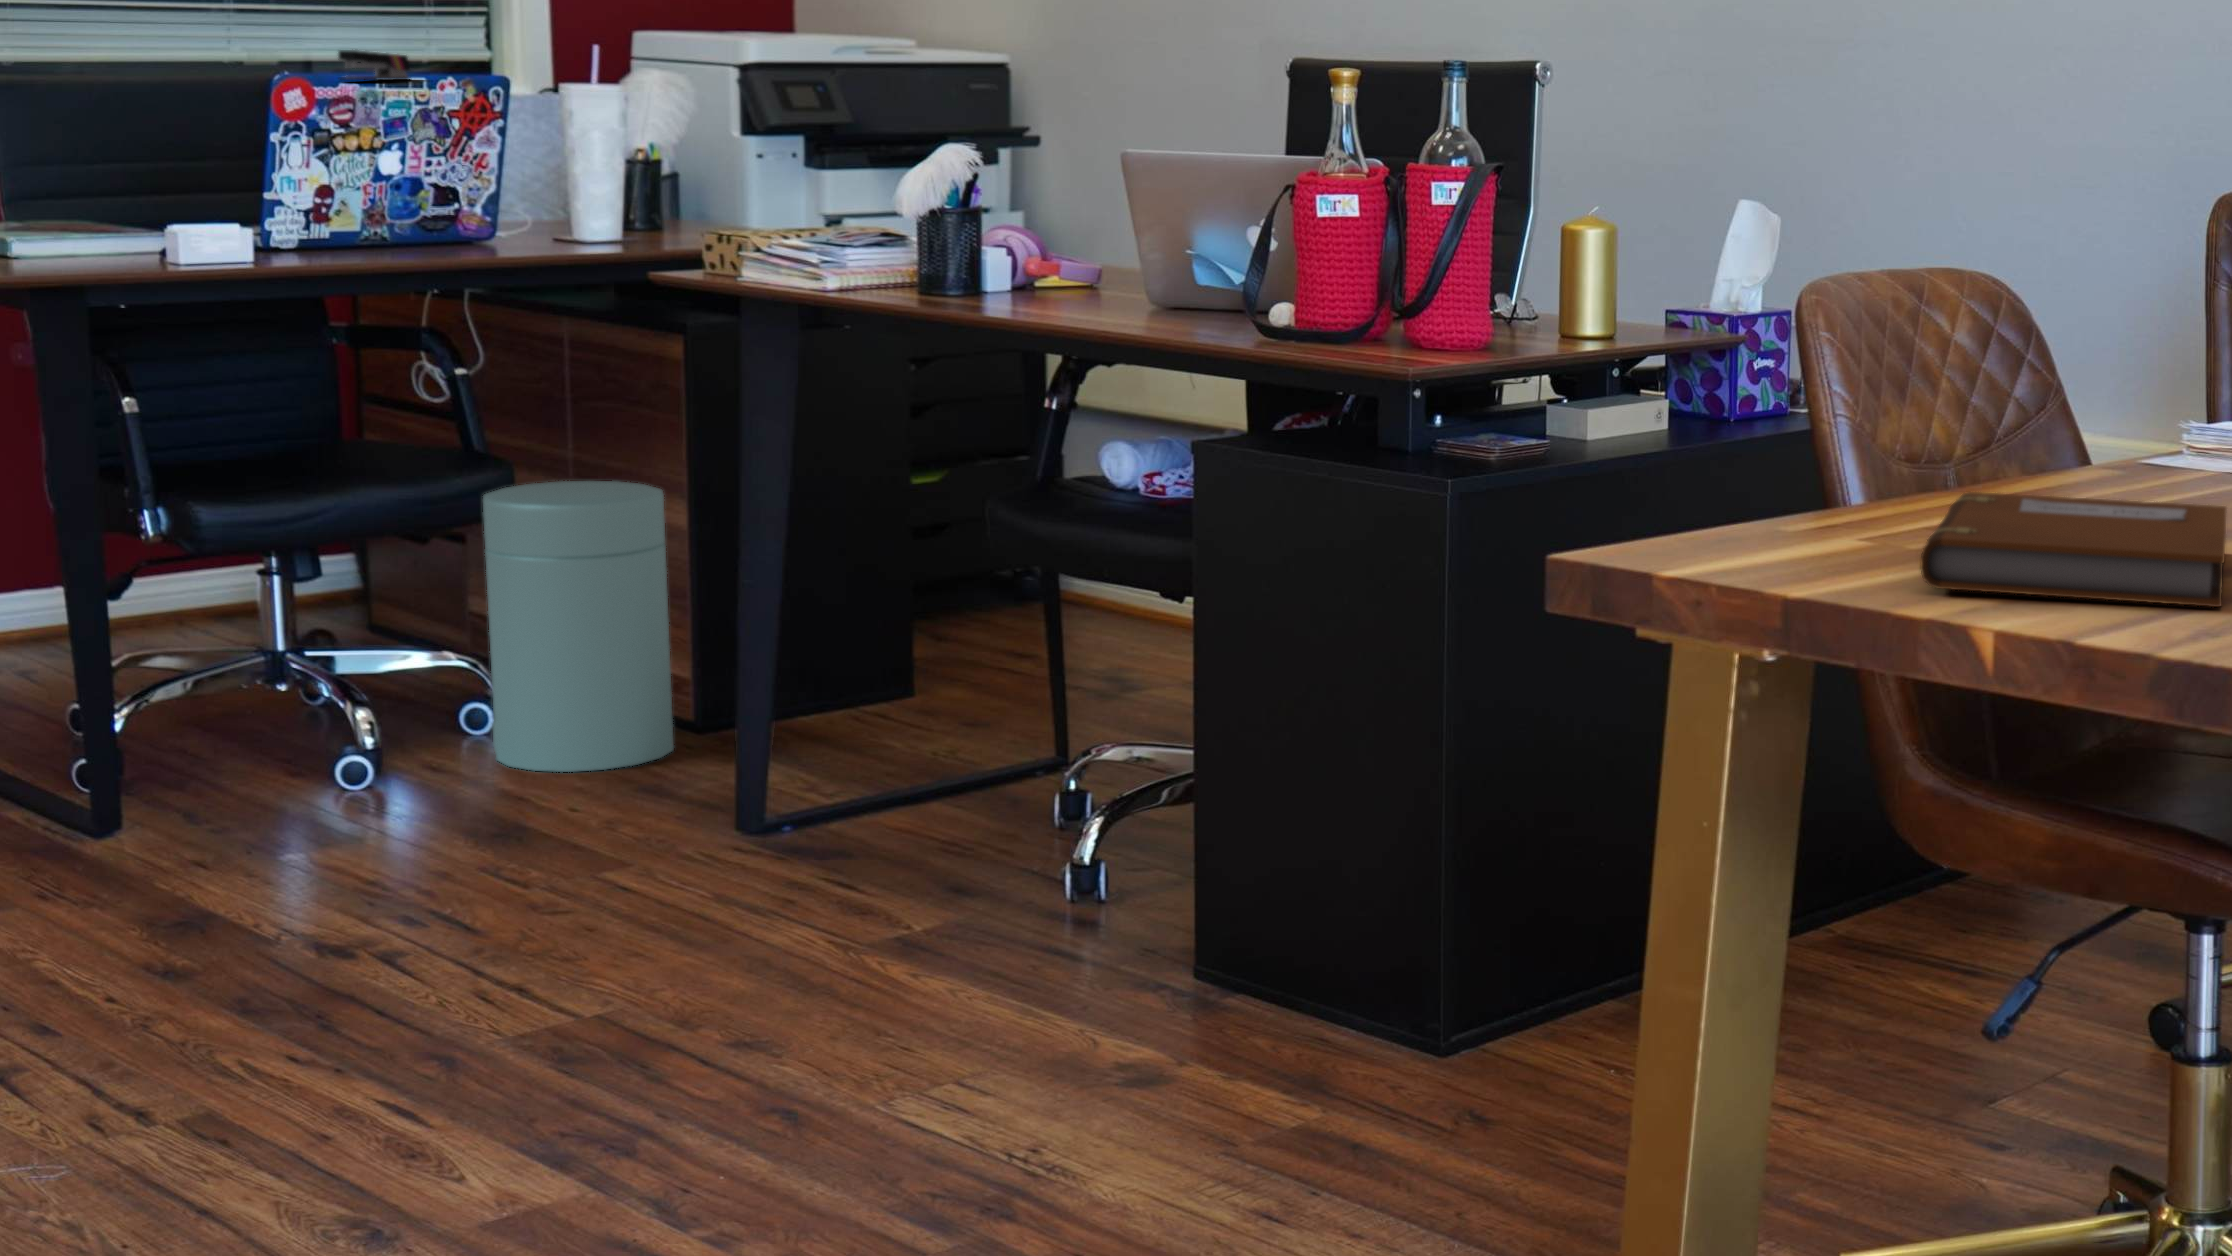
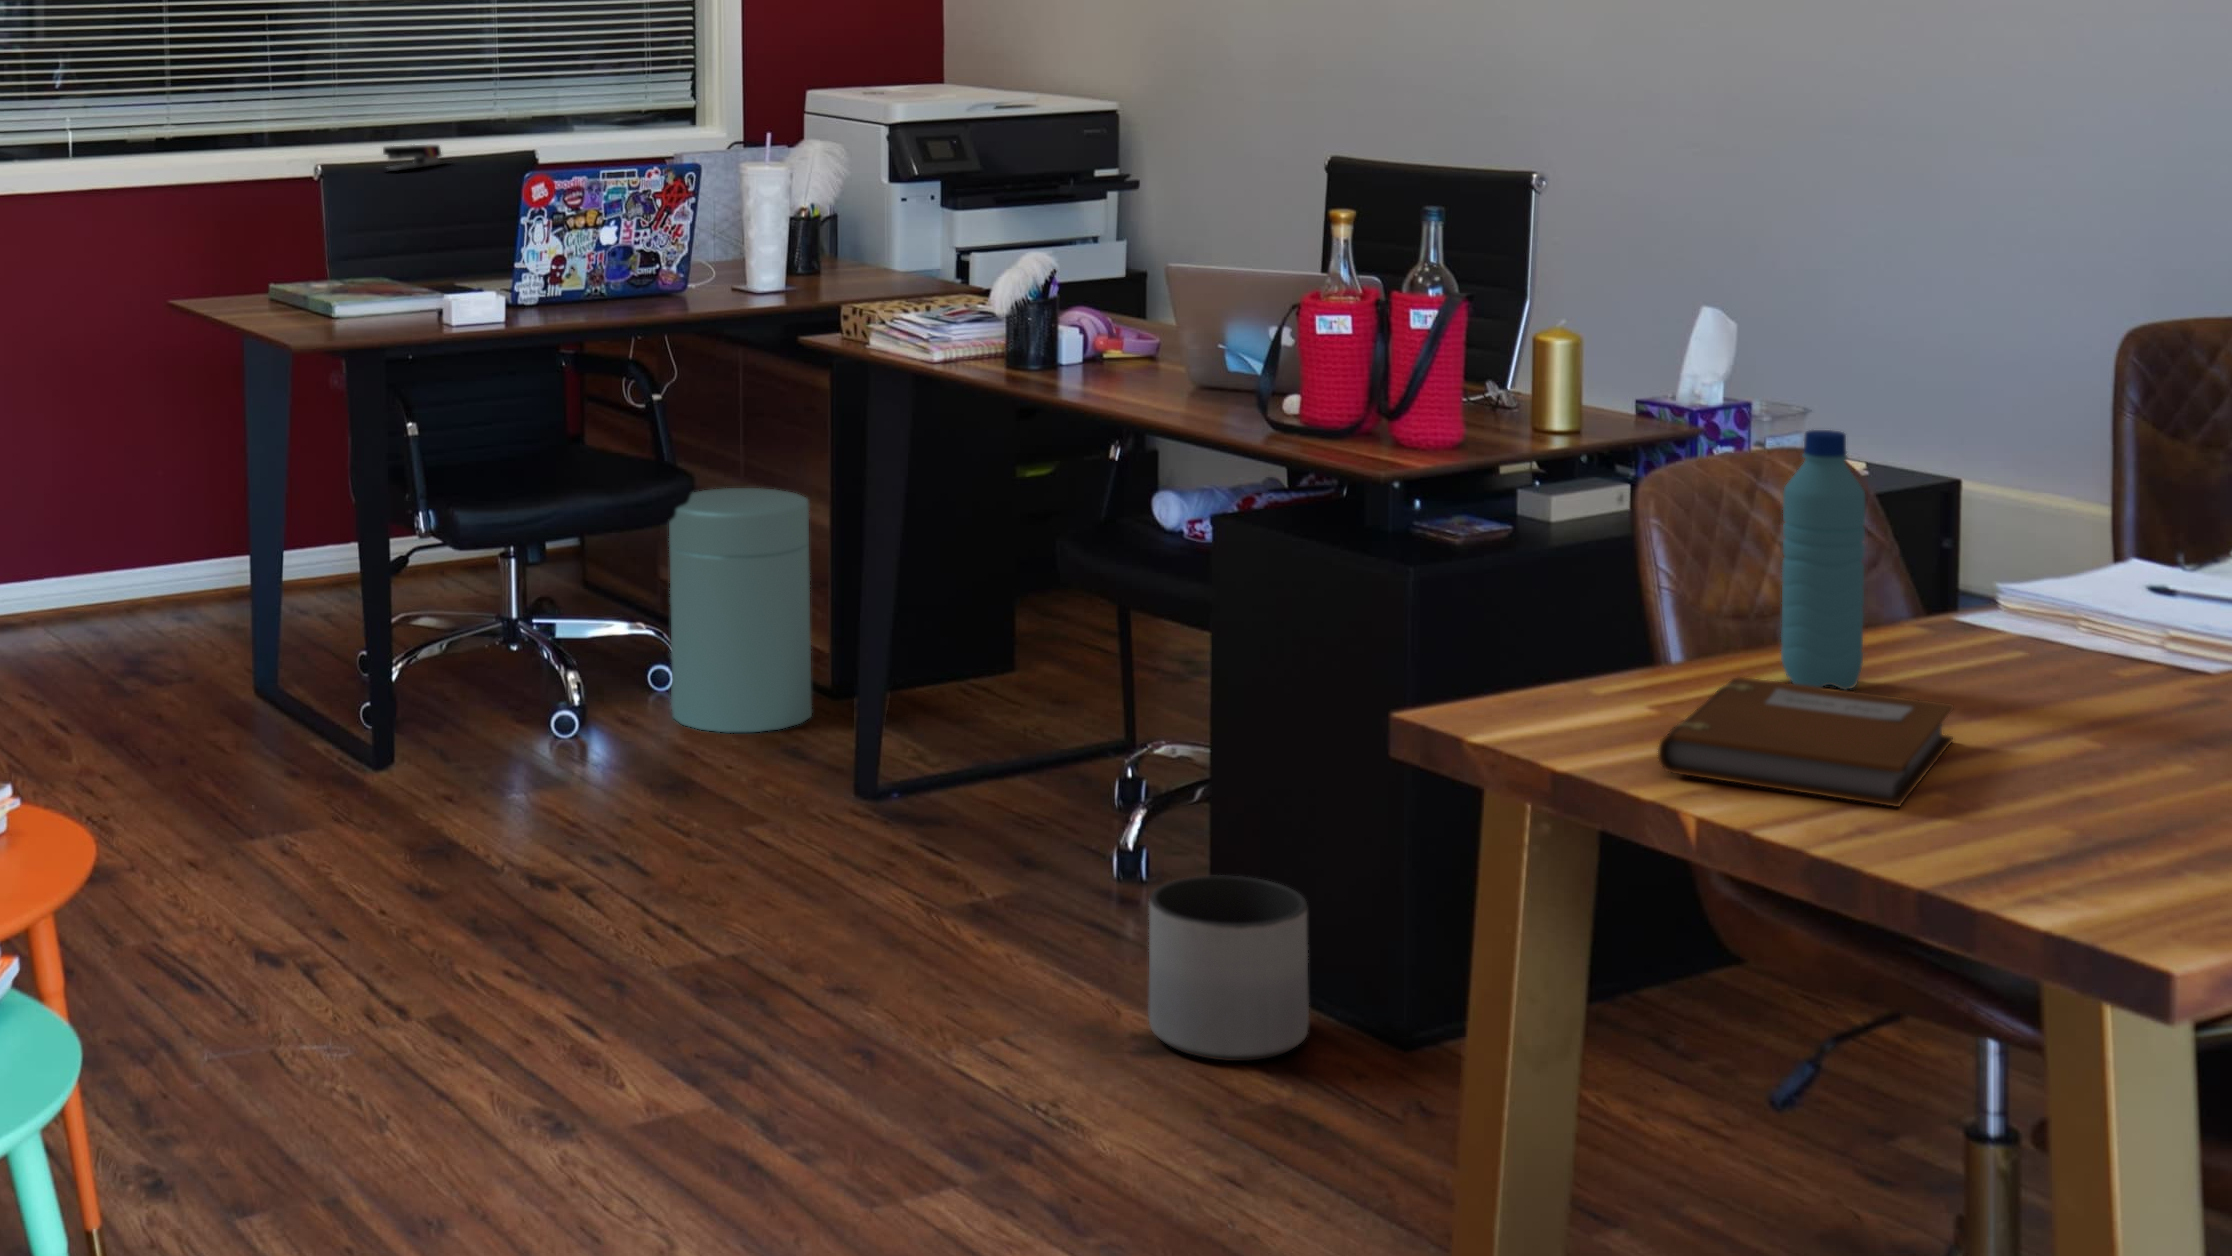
stapler: present [338,50,410,80] -> present [383,145,441,171]
water bottle: none [1991,199,2095,516] -> present [1781,430,1865,690]
planter: none [1136,864,1325,1074] -> present [1148,875,1309,1061]

